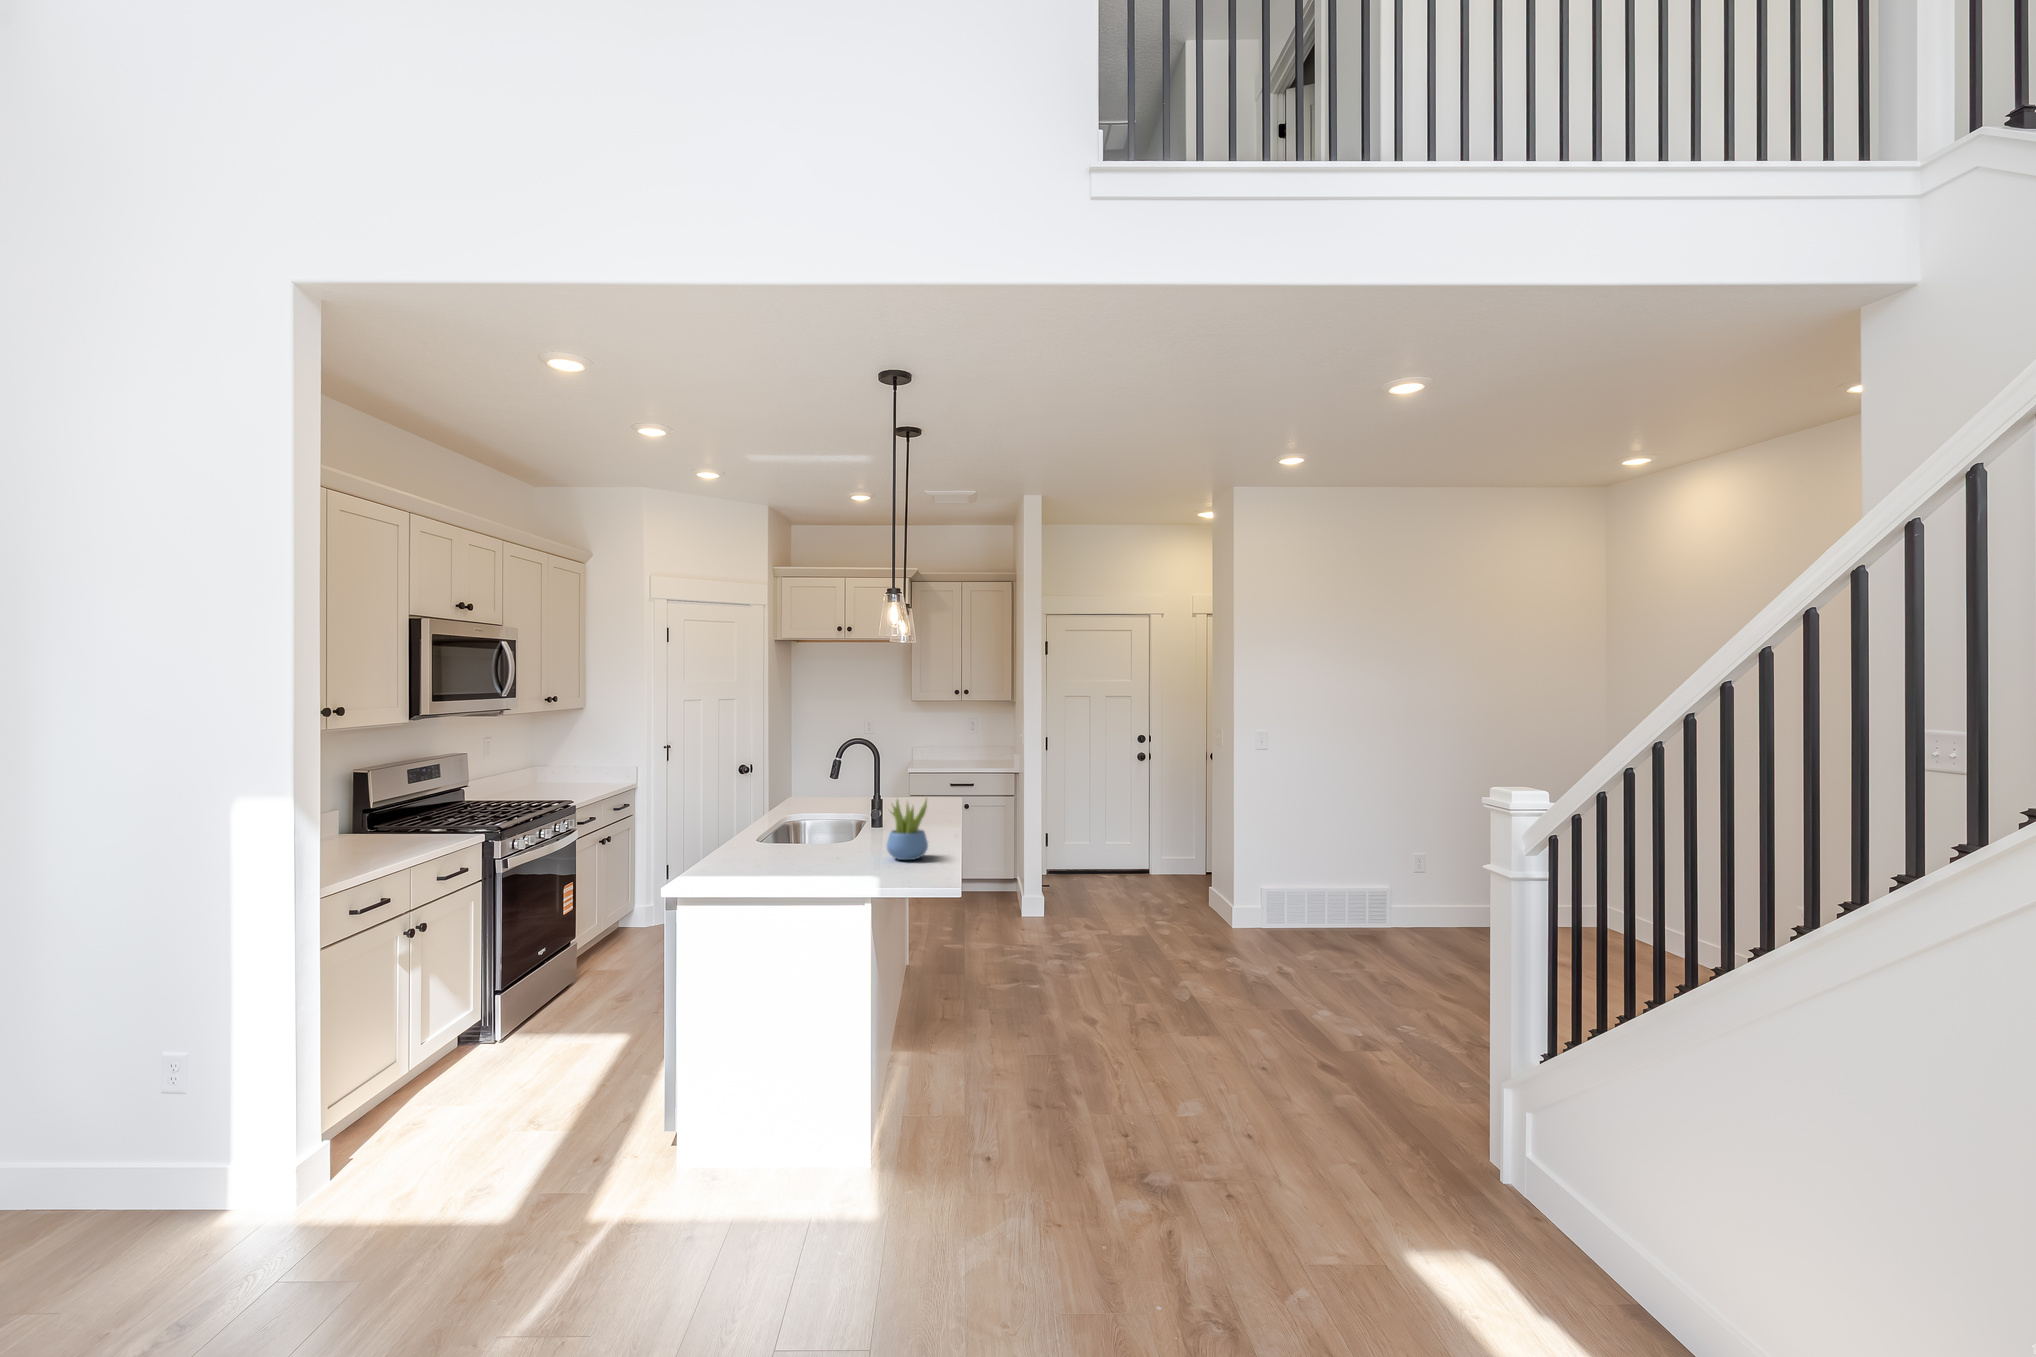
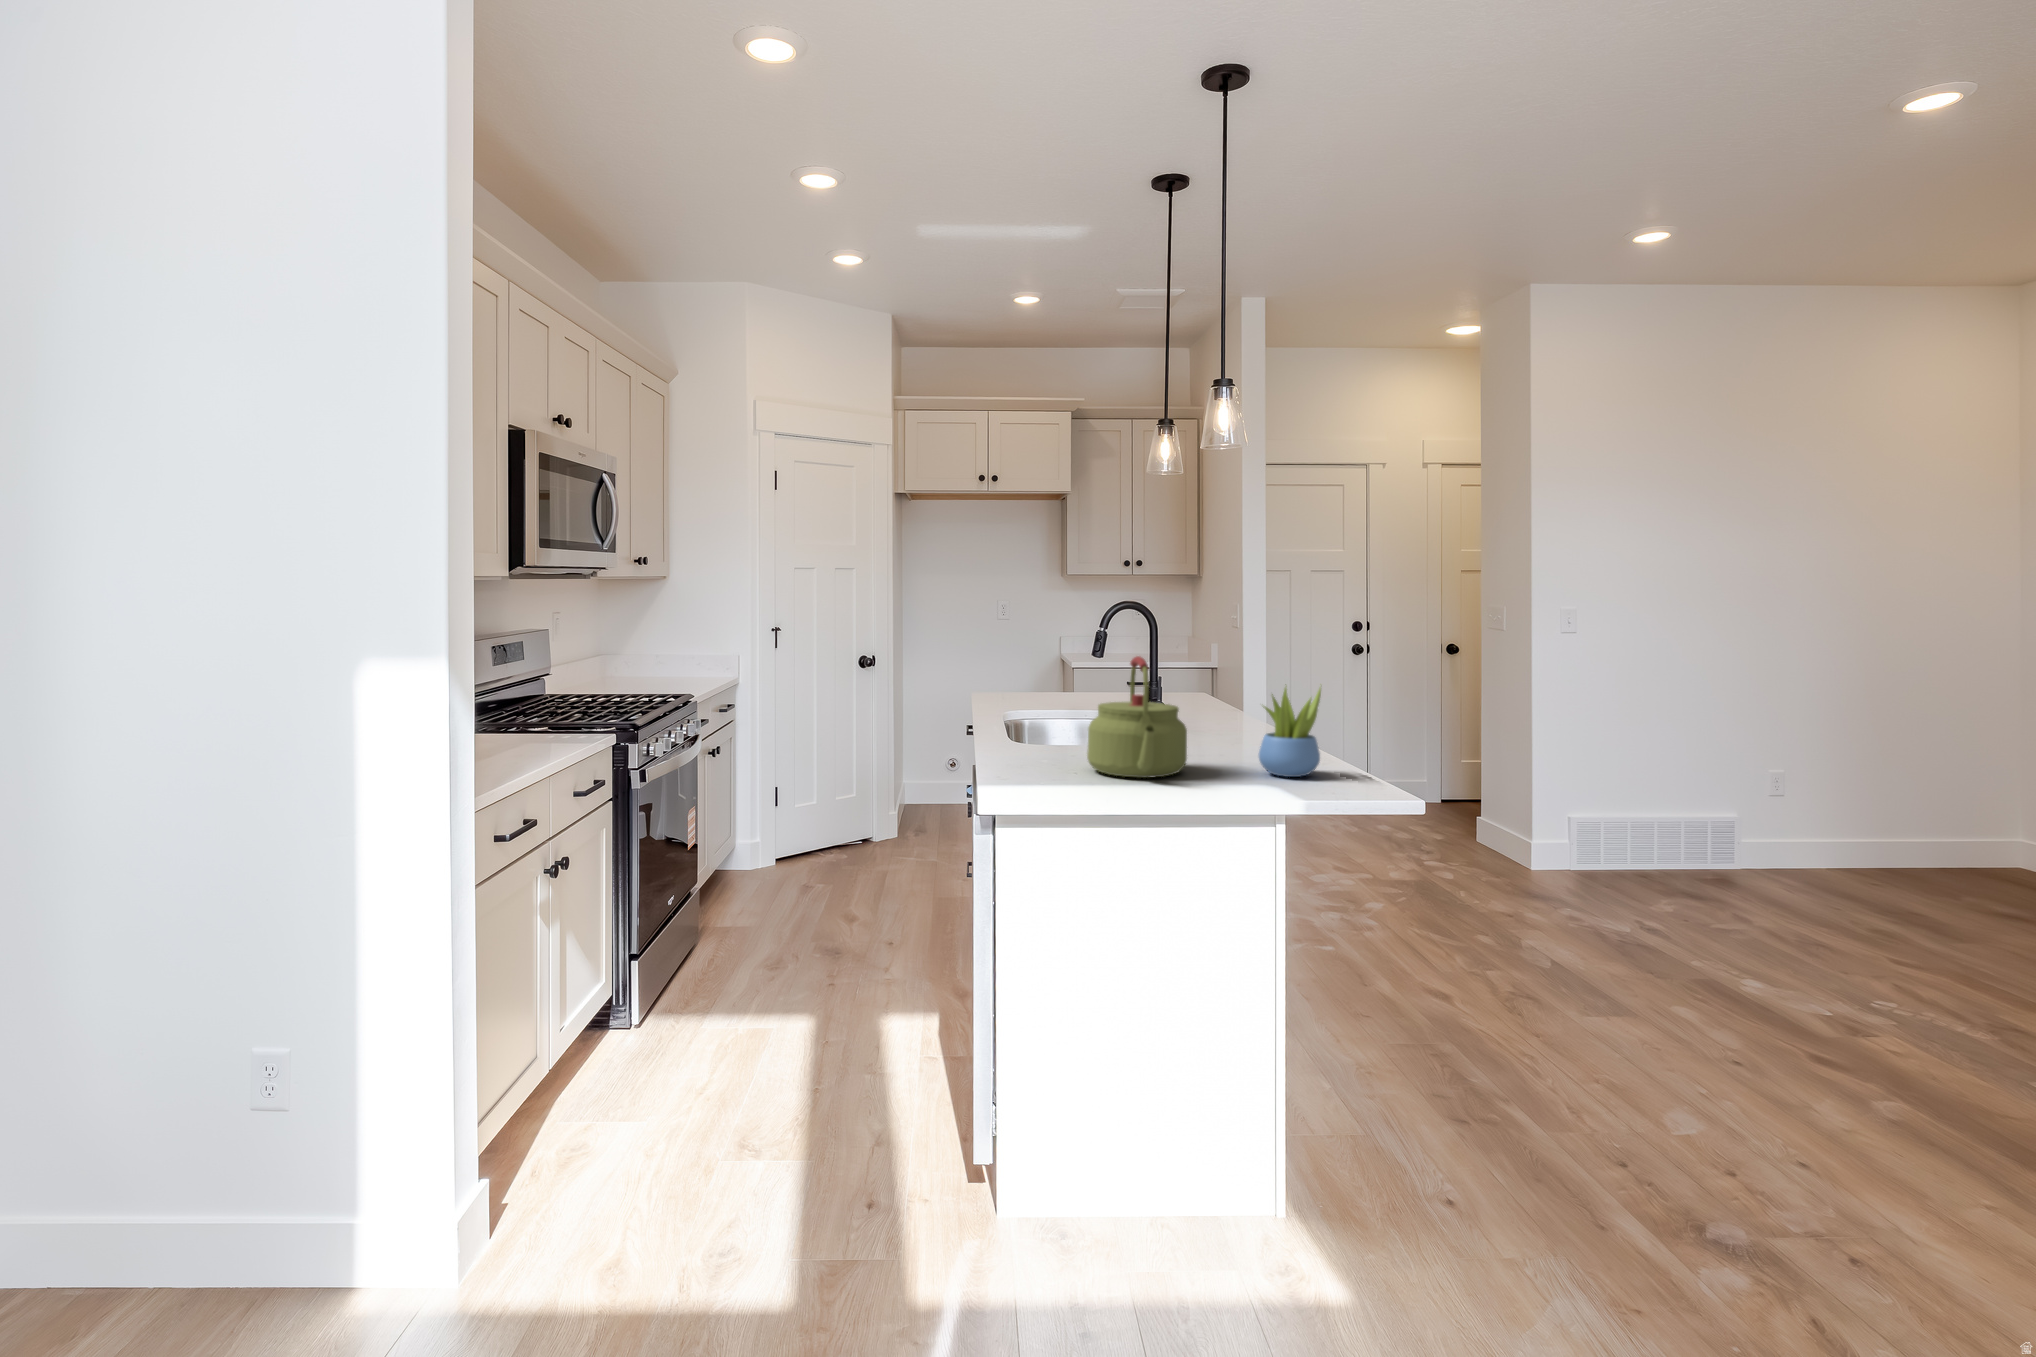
kettle: none [770,778,839,862] -> present [1087,656,1187,778]

